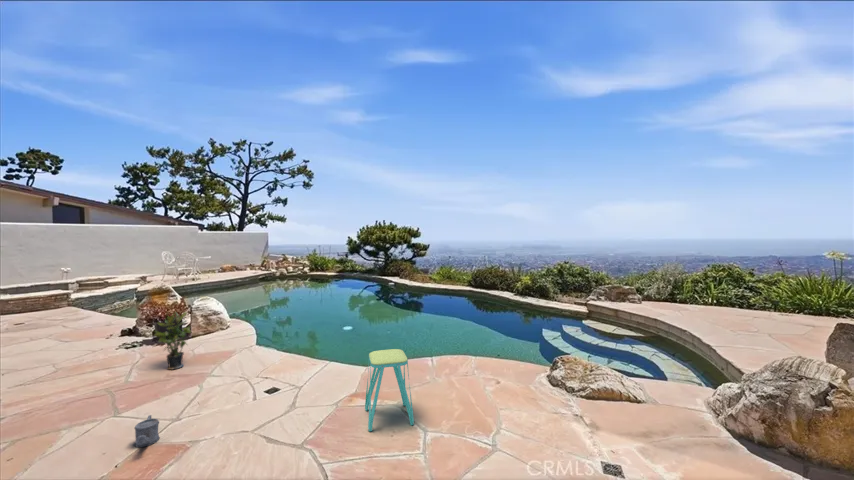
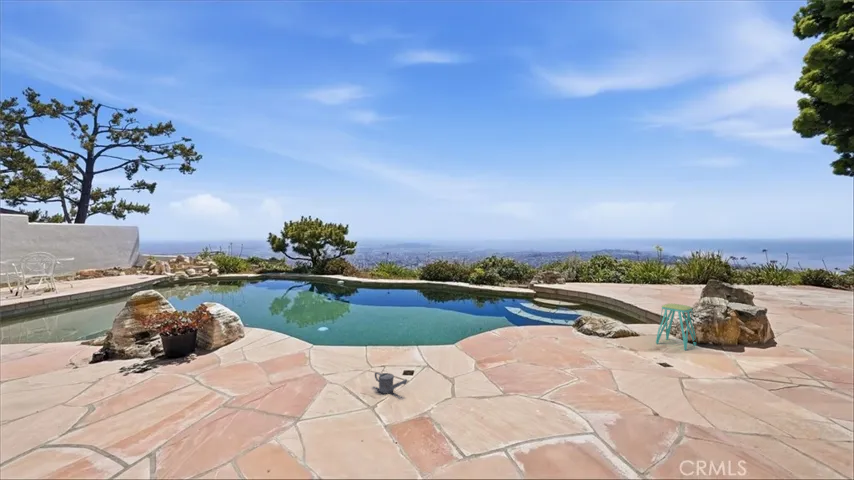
potted plant: present [155,312,191,370] -> none [270,300,298,355]
stool: present [365,349,414,431] -> present [656,304,696,350]

